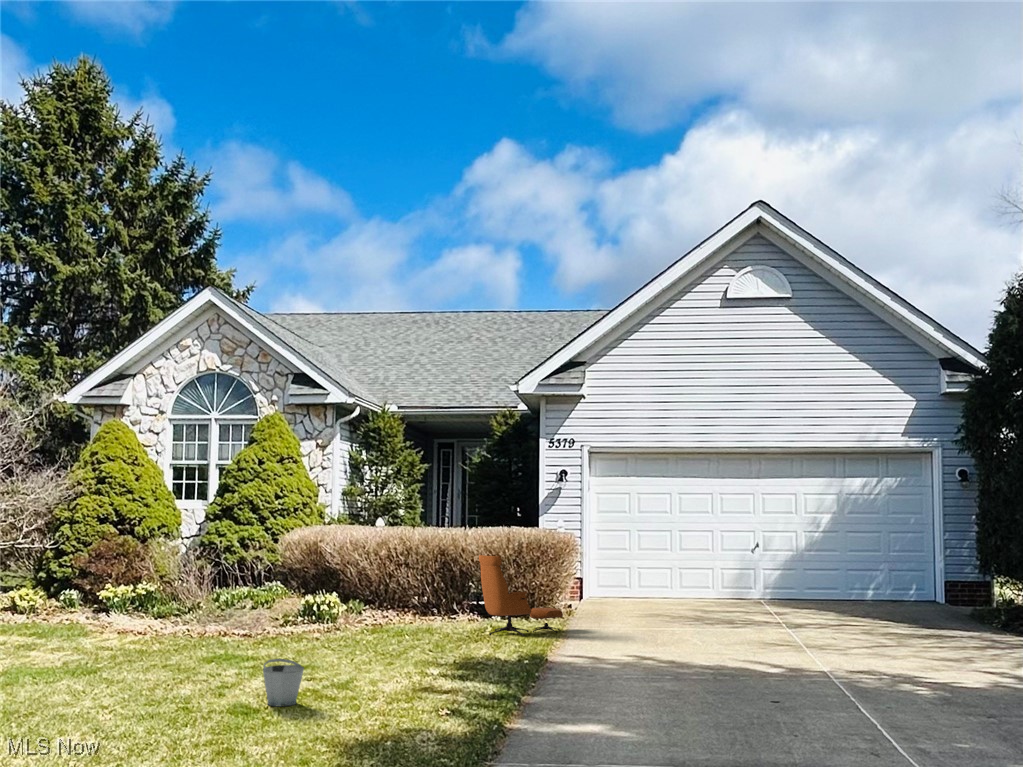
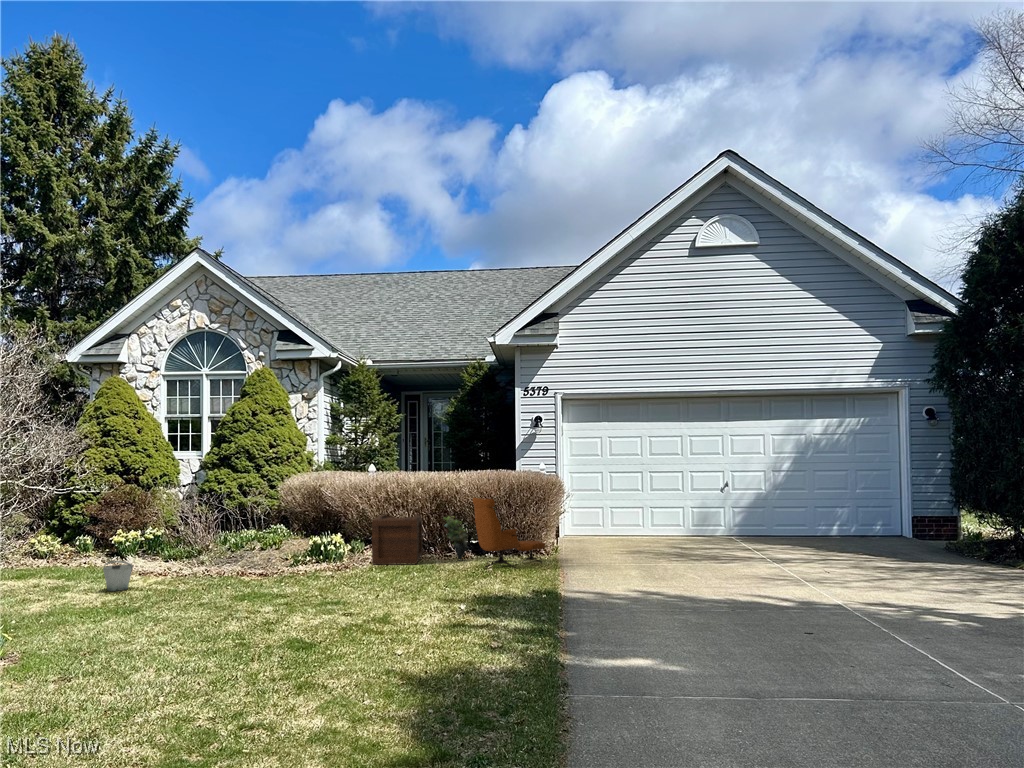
wooden crate: none [368,574,429,629] -> present [372,514,422,565]
potted plant: none [451,577,478,628] -> present [444,516,468,561]
bucket: present [263,658,304,706] -> present [103,561,133,591]

